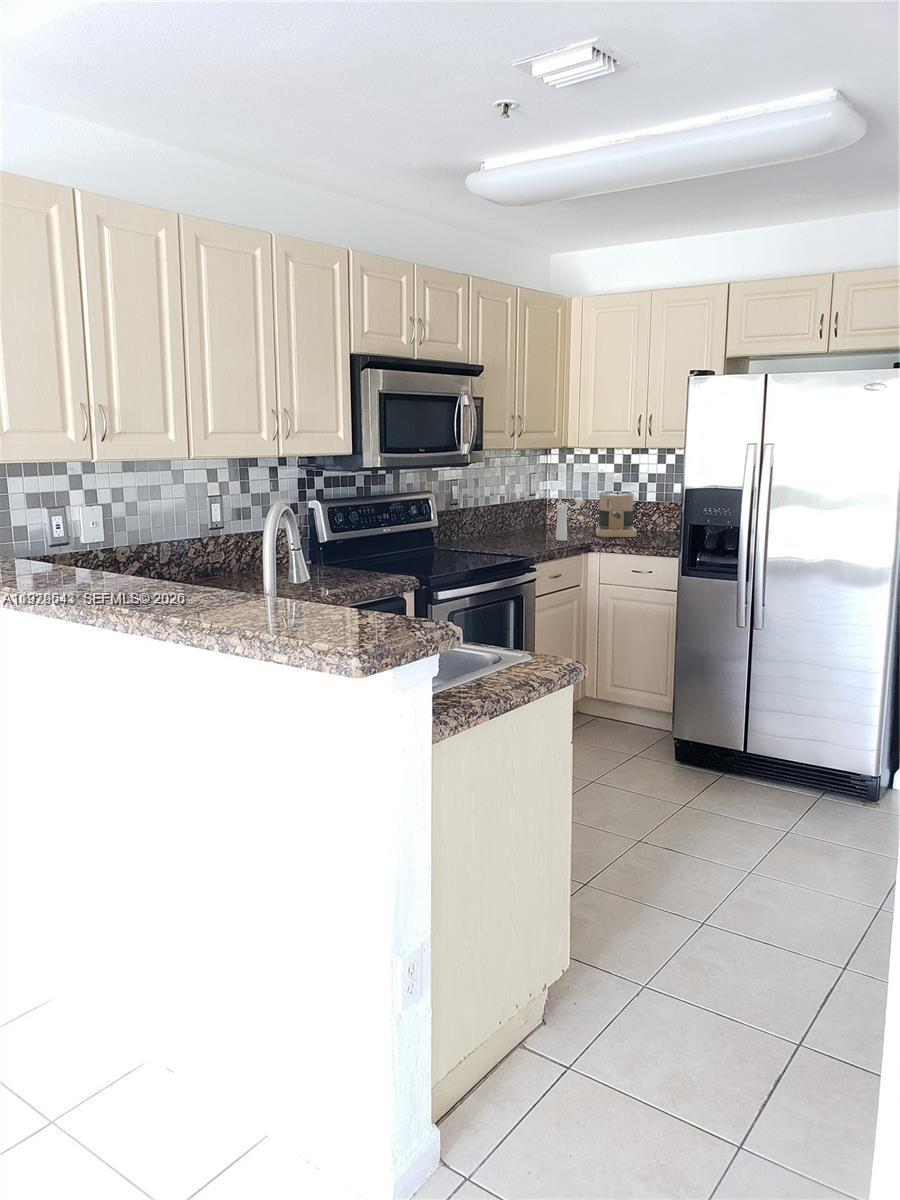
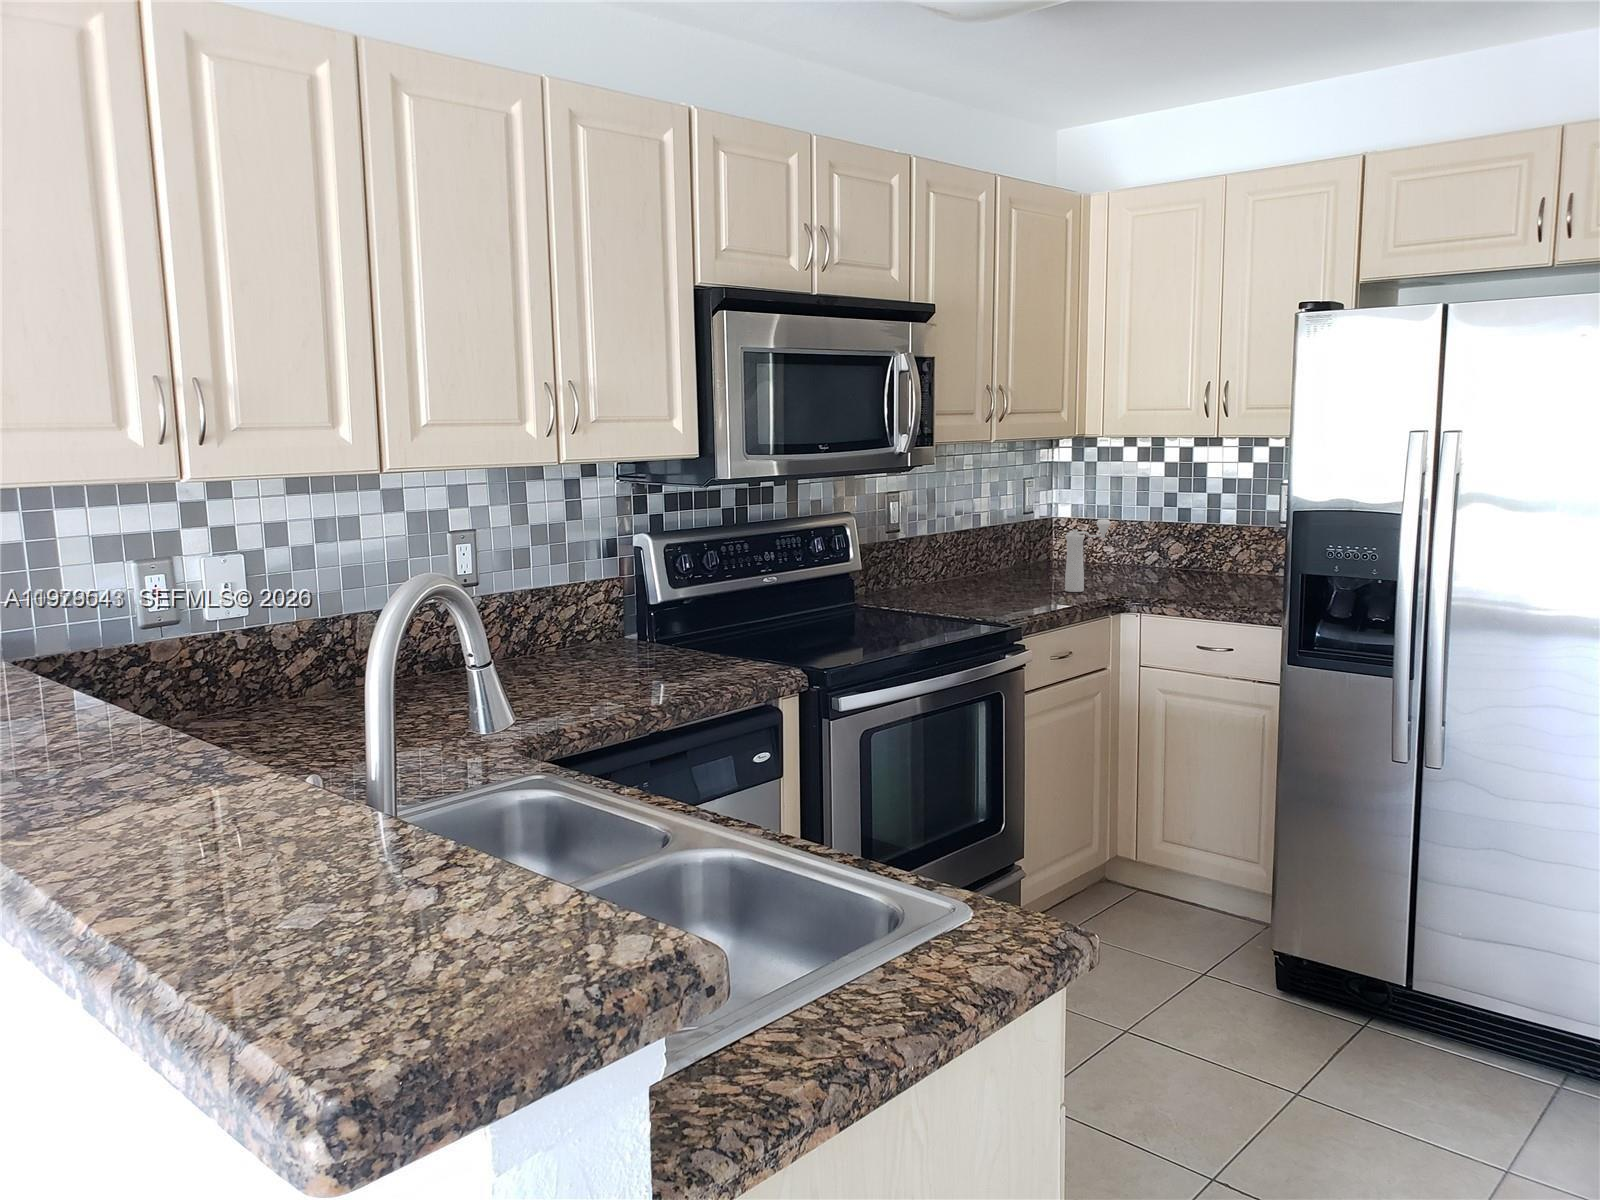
coffee maker: present [596,492,637,537] -> none [1133,509,1204,584]

